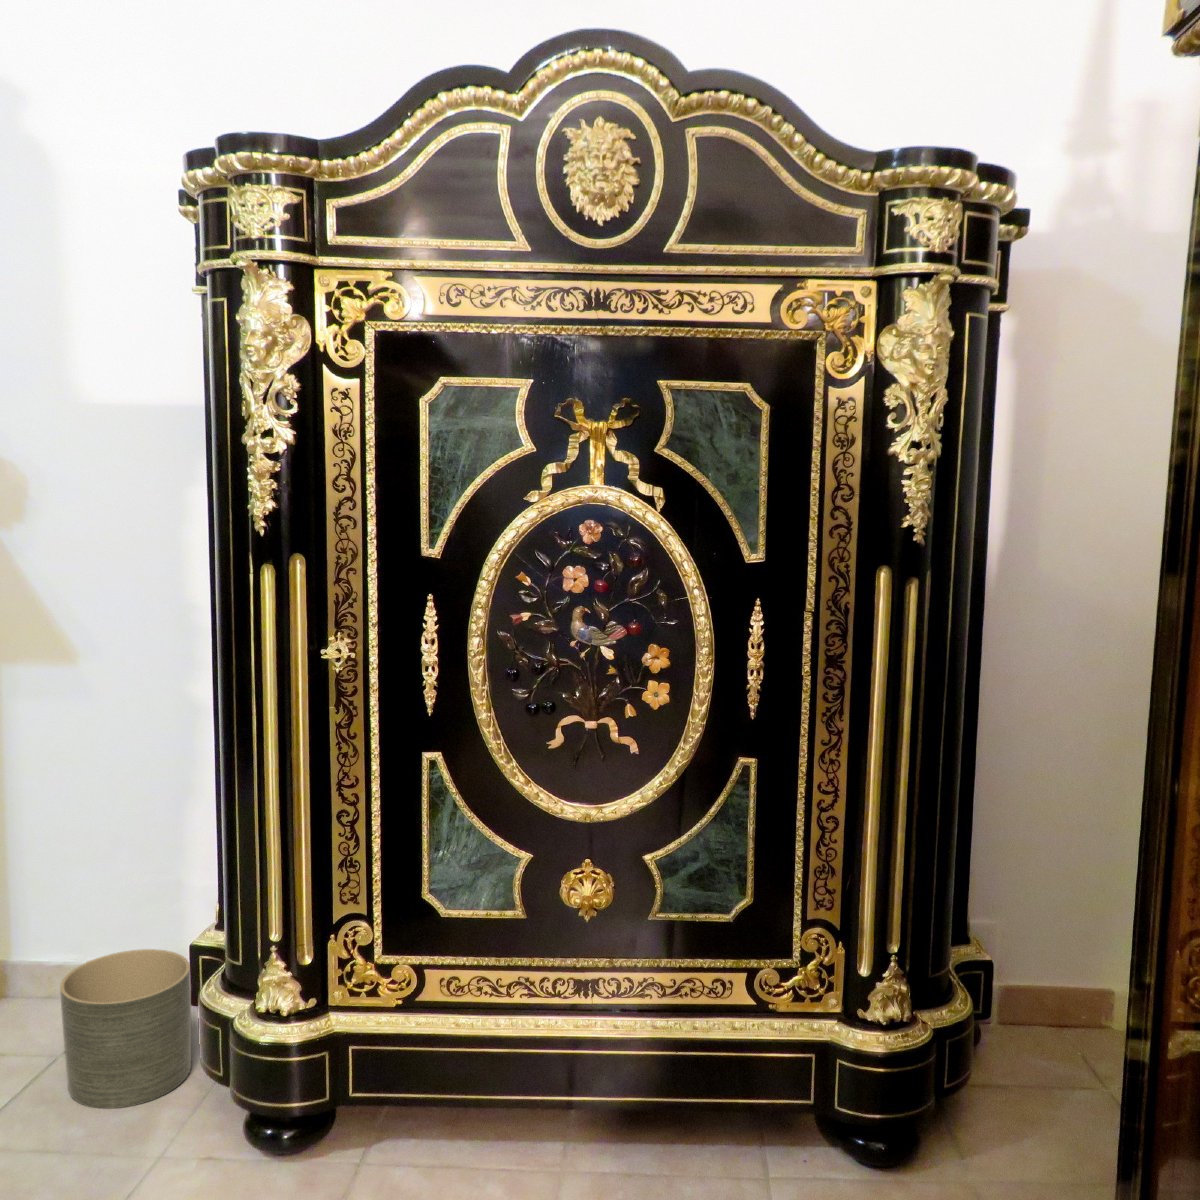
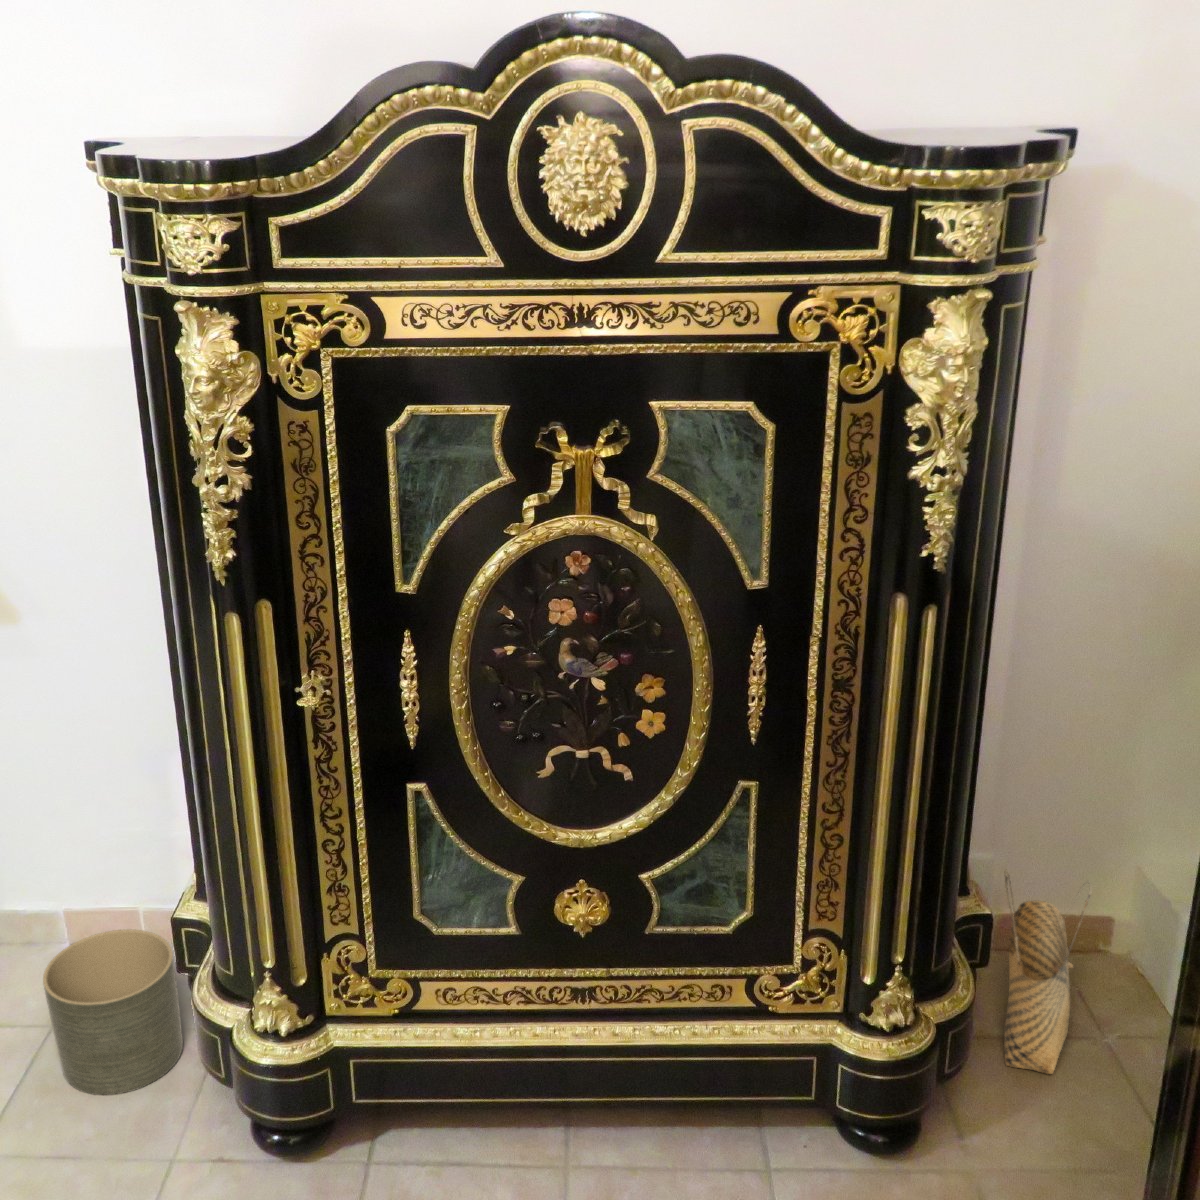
woven basket: none [990,903,1077,1113] -> present [1004,876,1092,1074]

